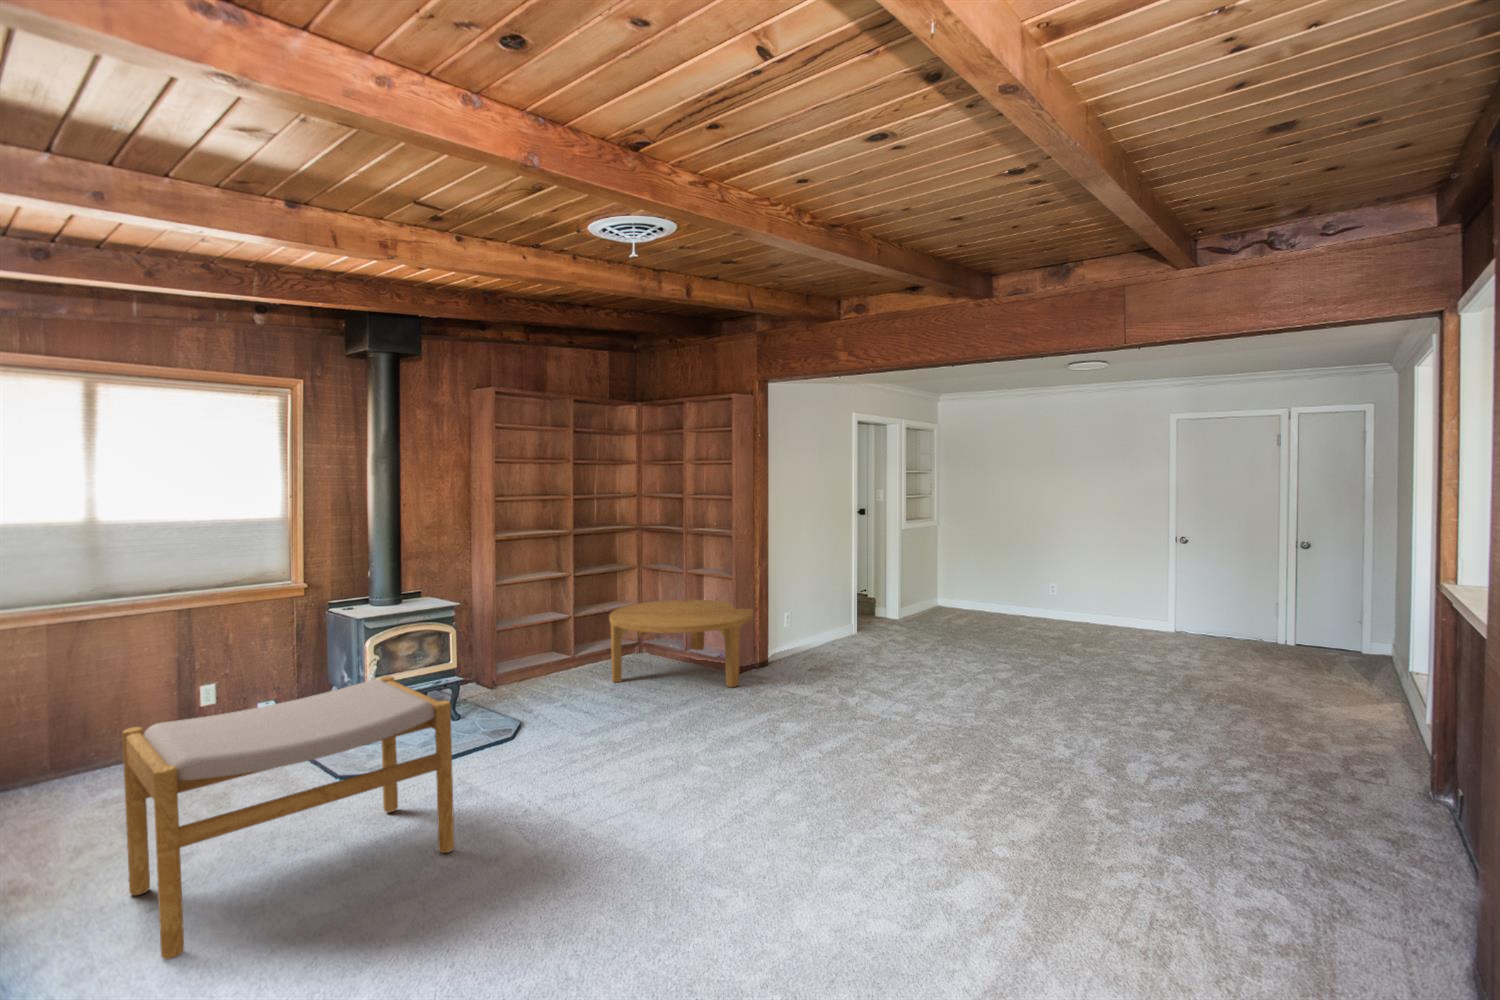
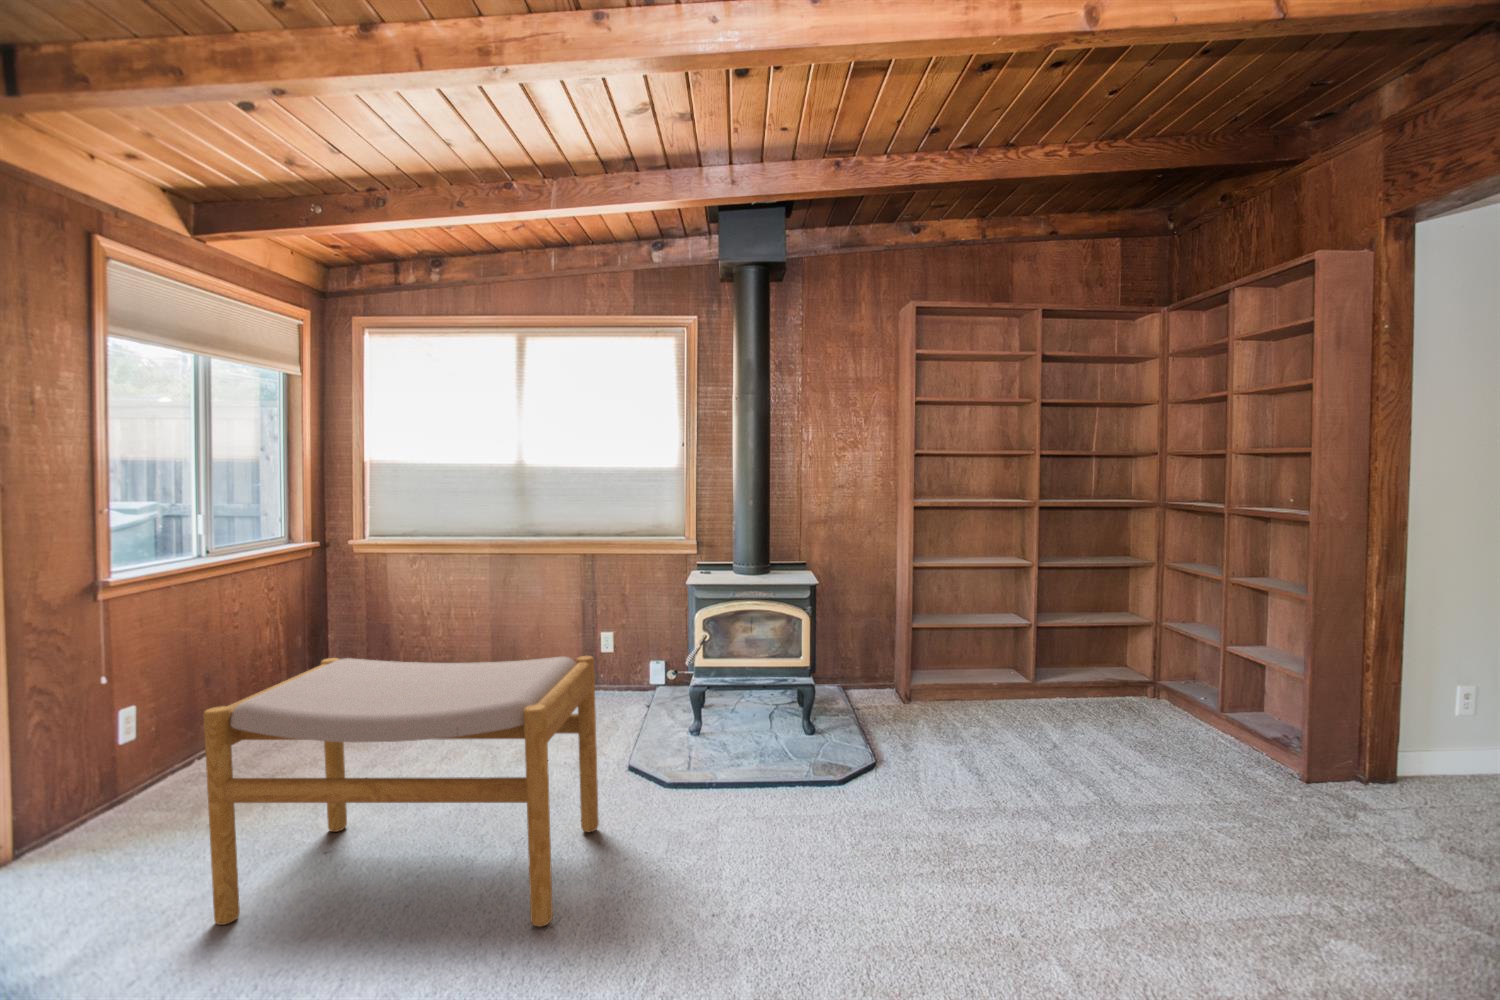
coffee table: present [609,600,753,687] -> none [1058,621,1348,805]

